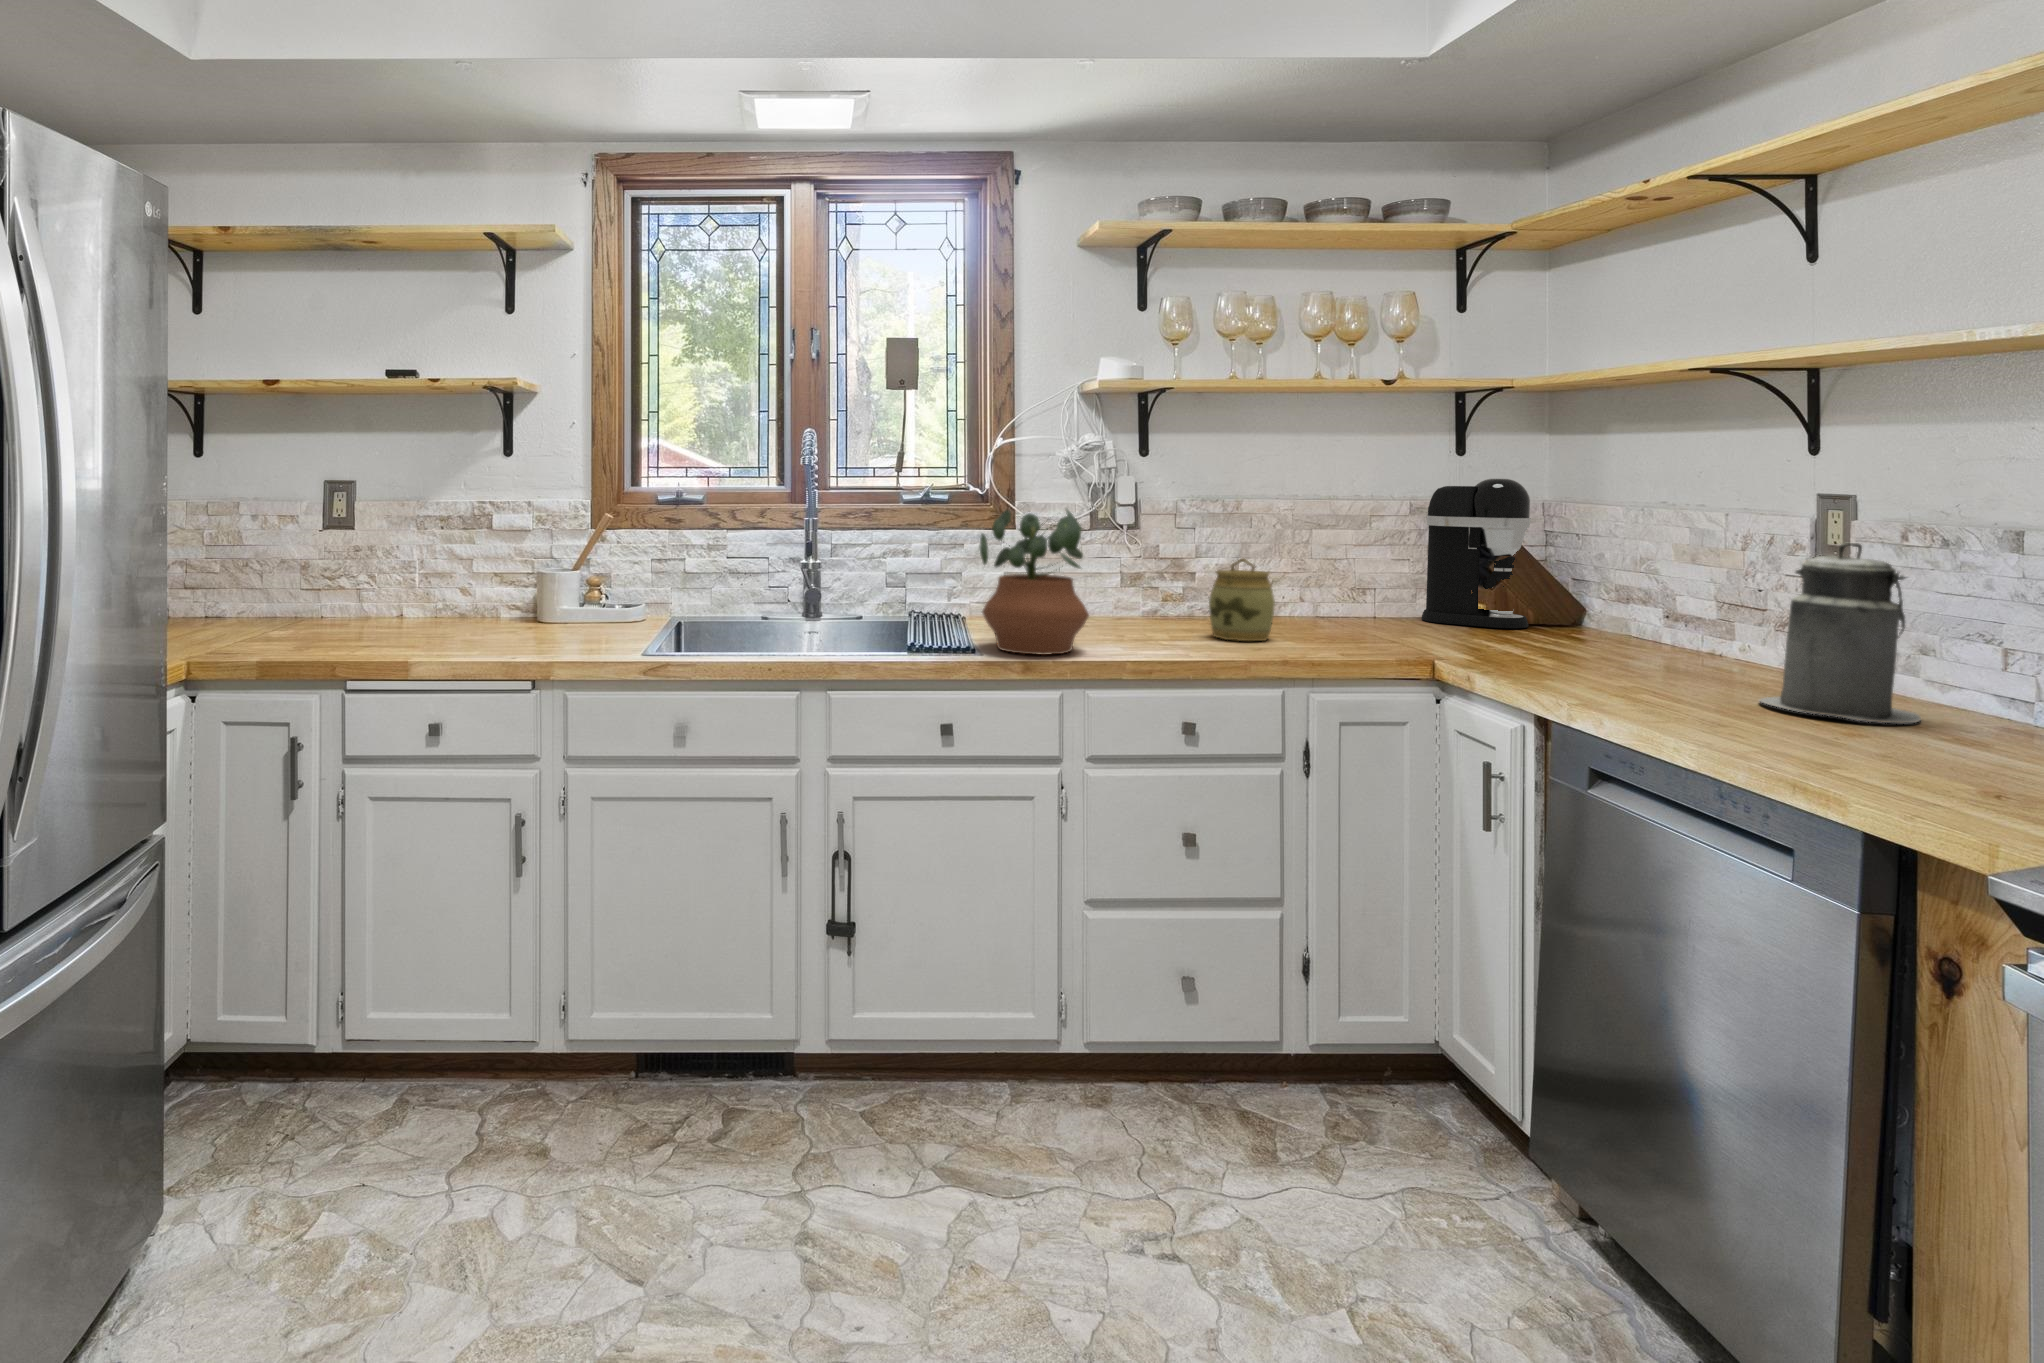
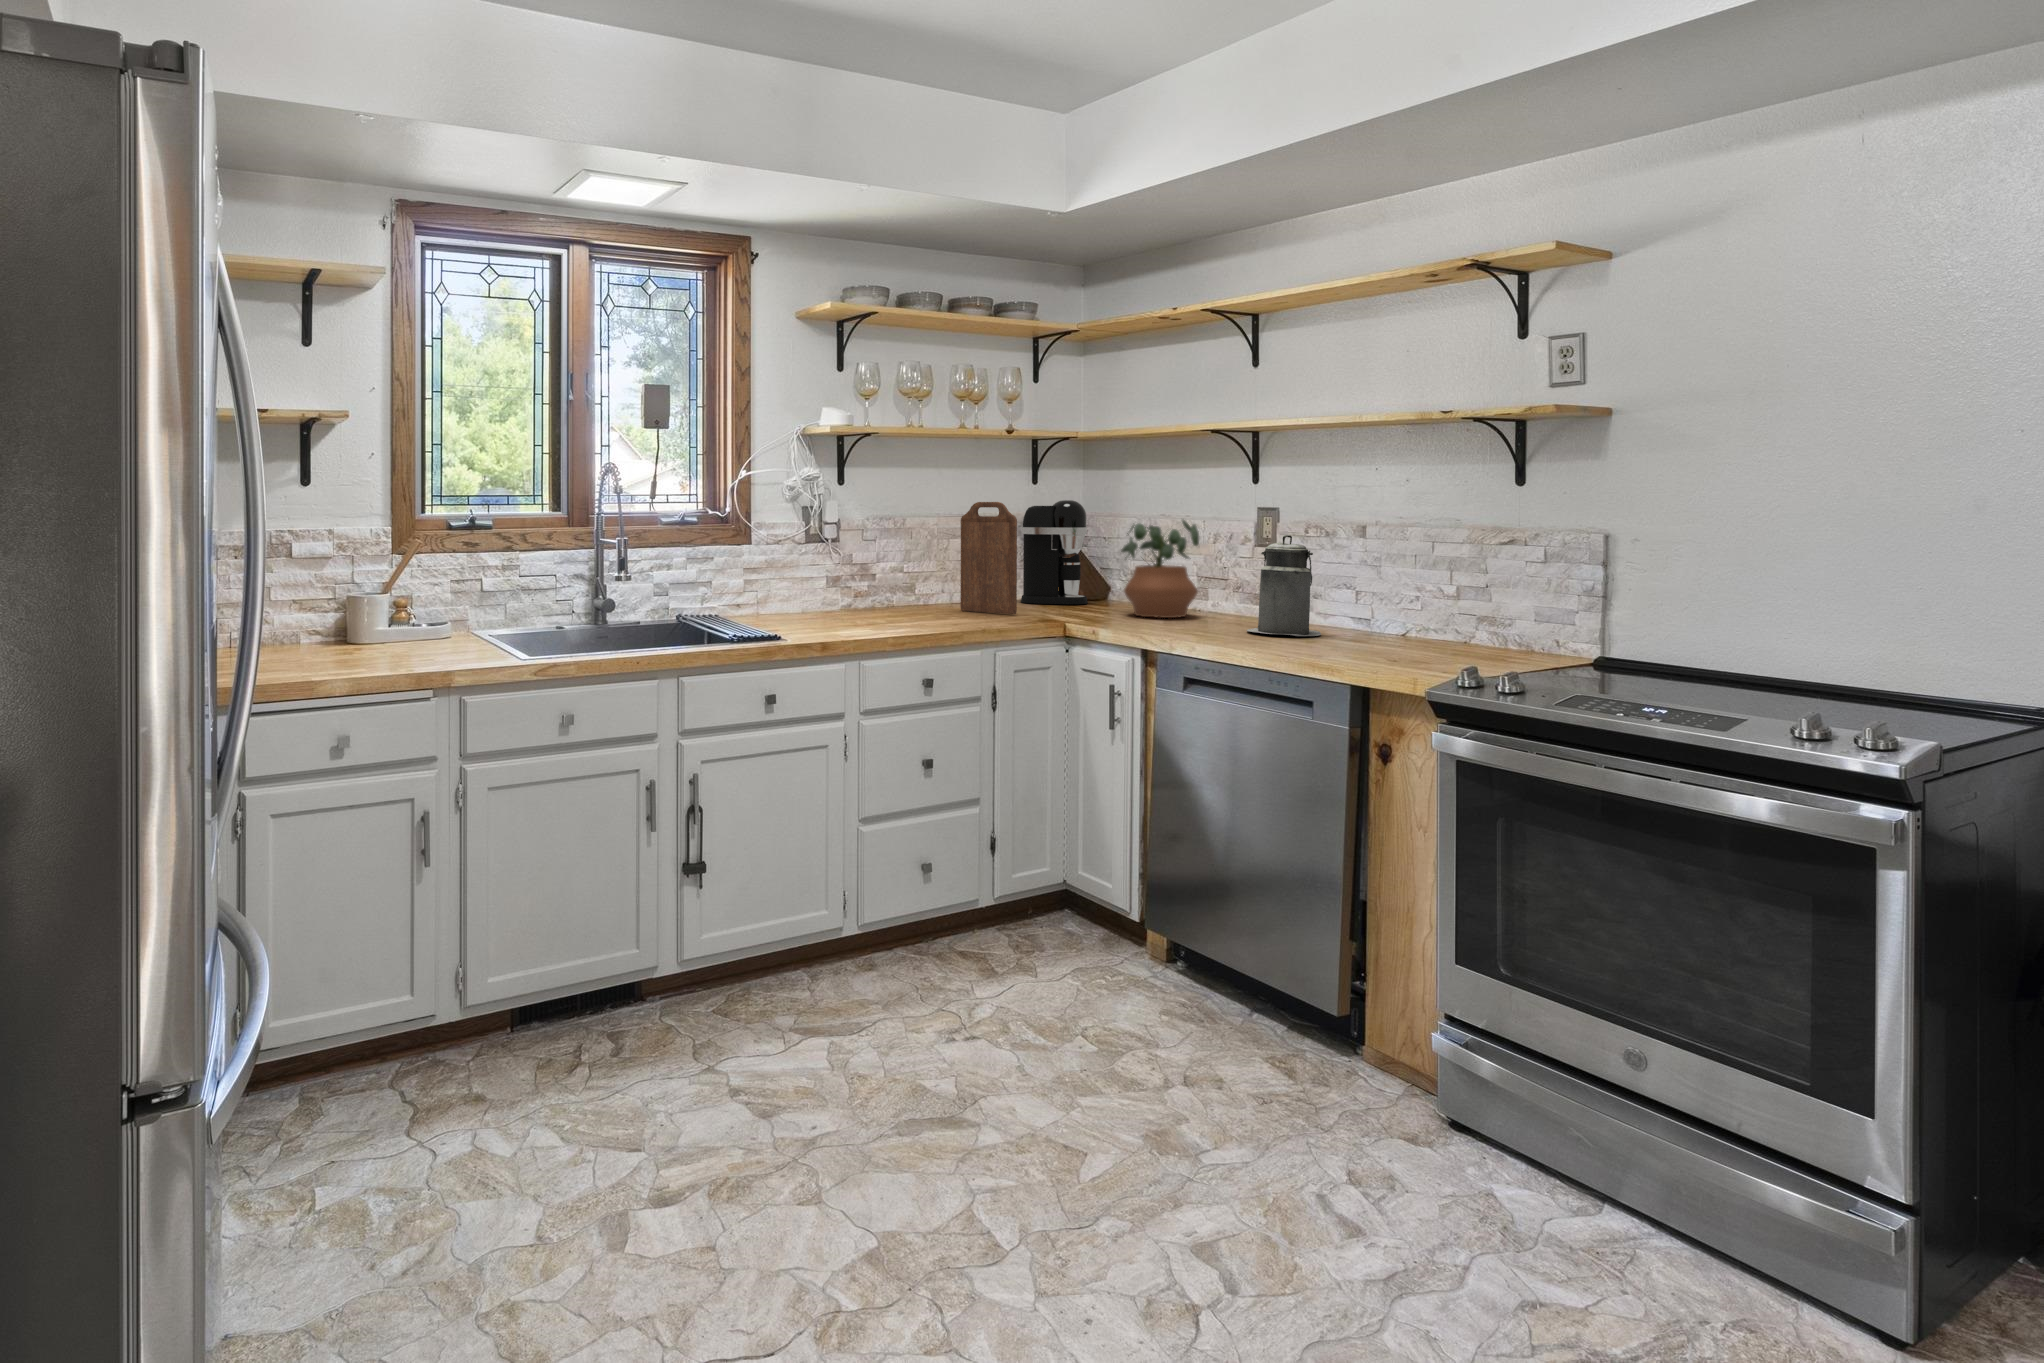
cutting board: none [1307,480,1385,638] -> present [960,502,1017,614]
potted plant: present [980,509,1089,655] -> present [1122,520,1199,618]
jar: present [1209,558,1275,641] -> none [910,559,954,620]

